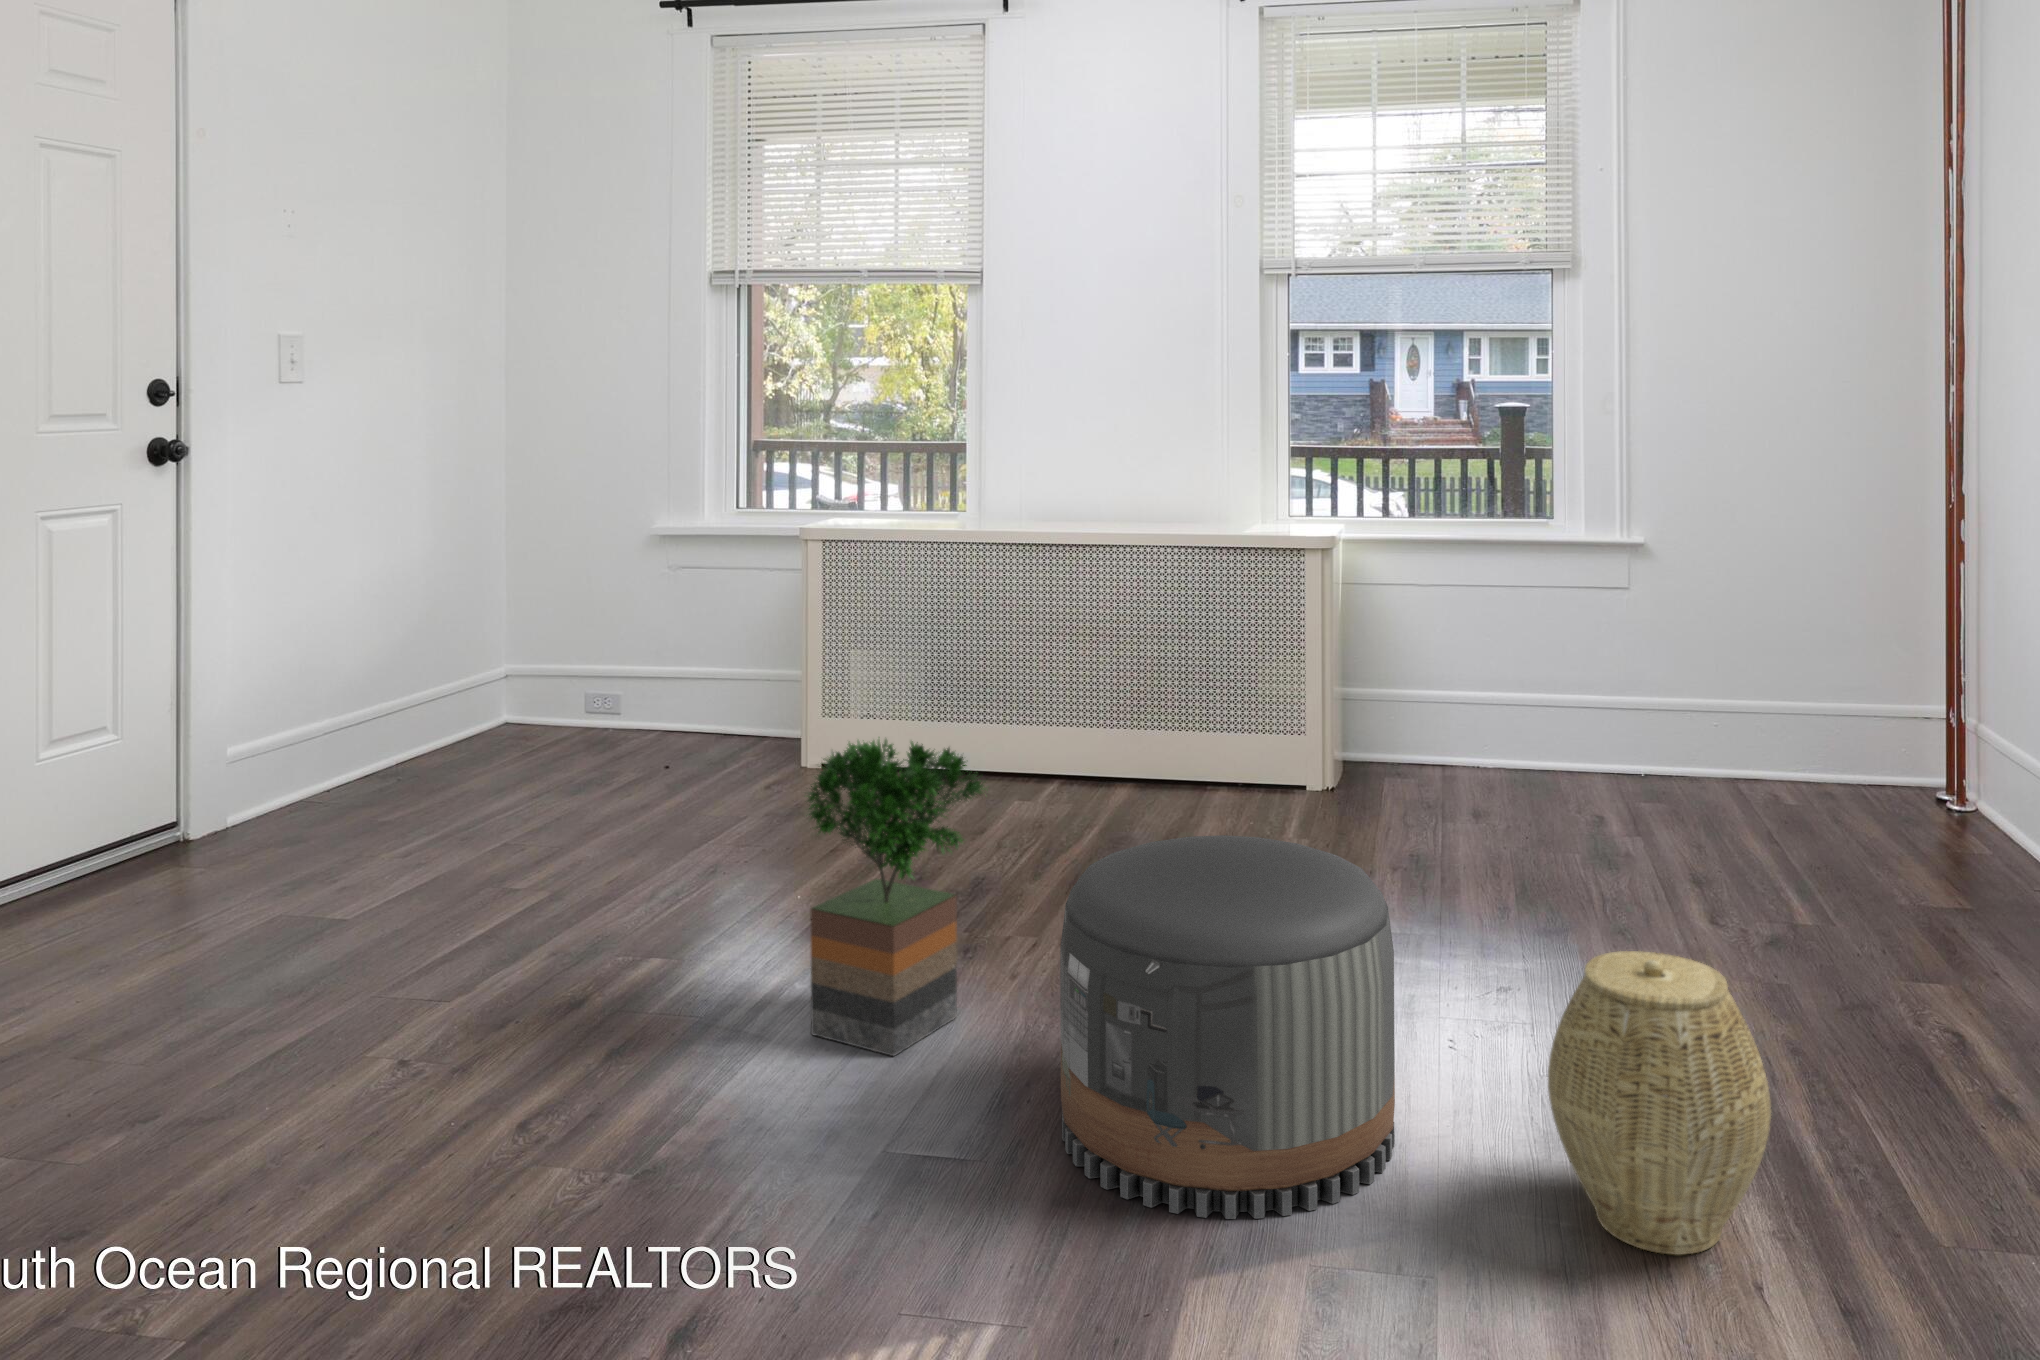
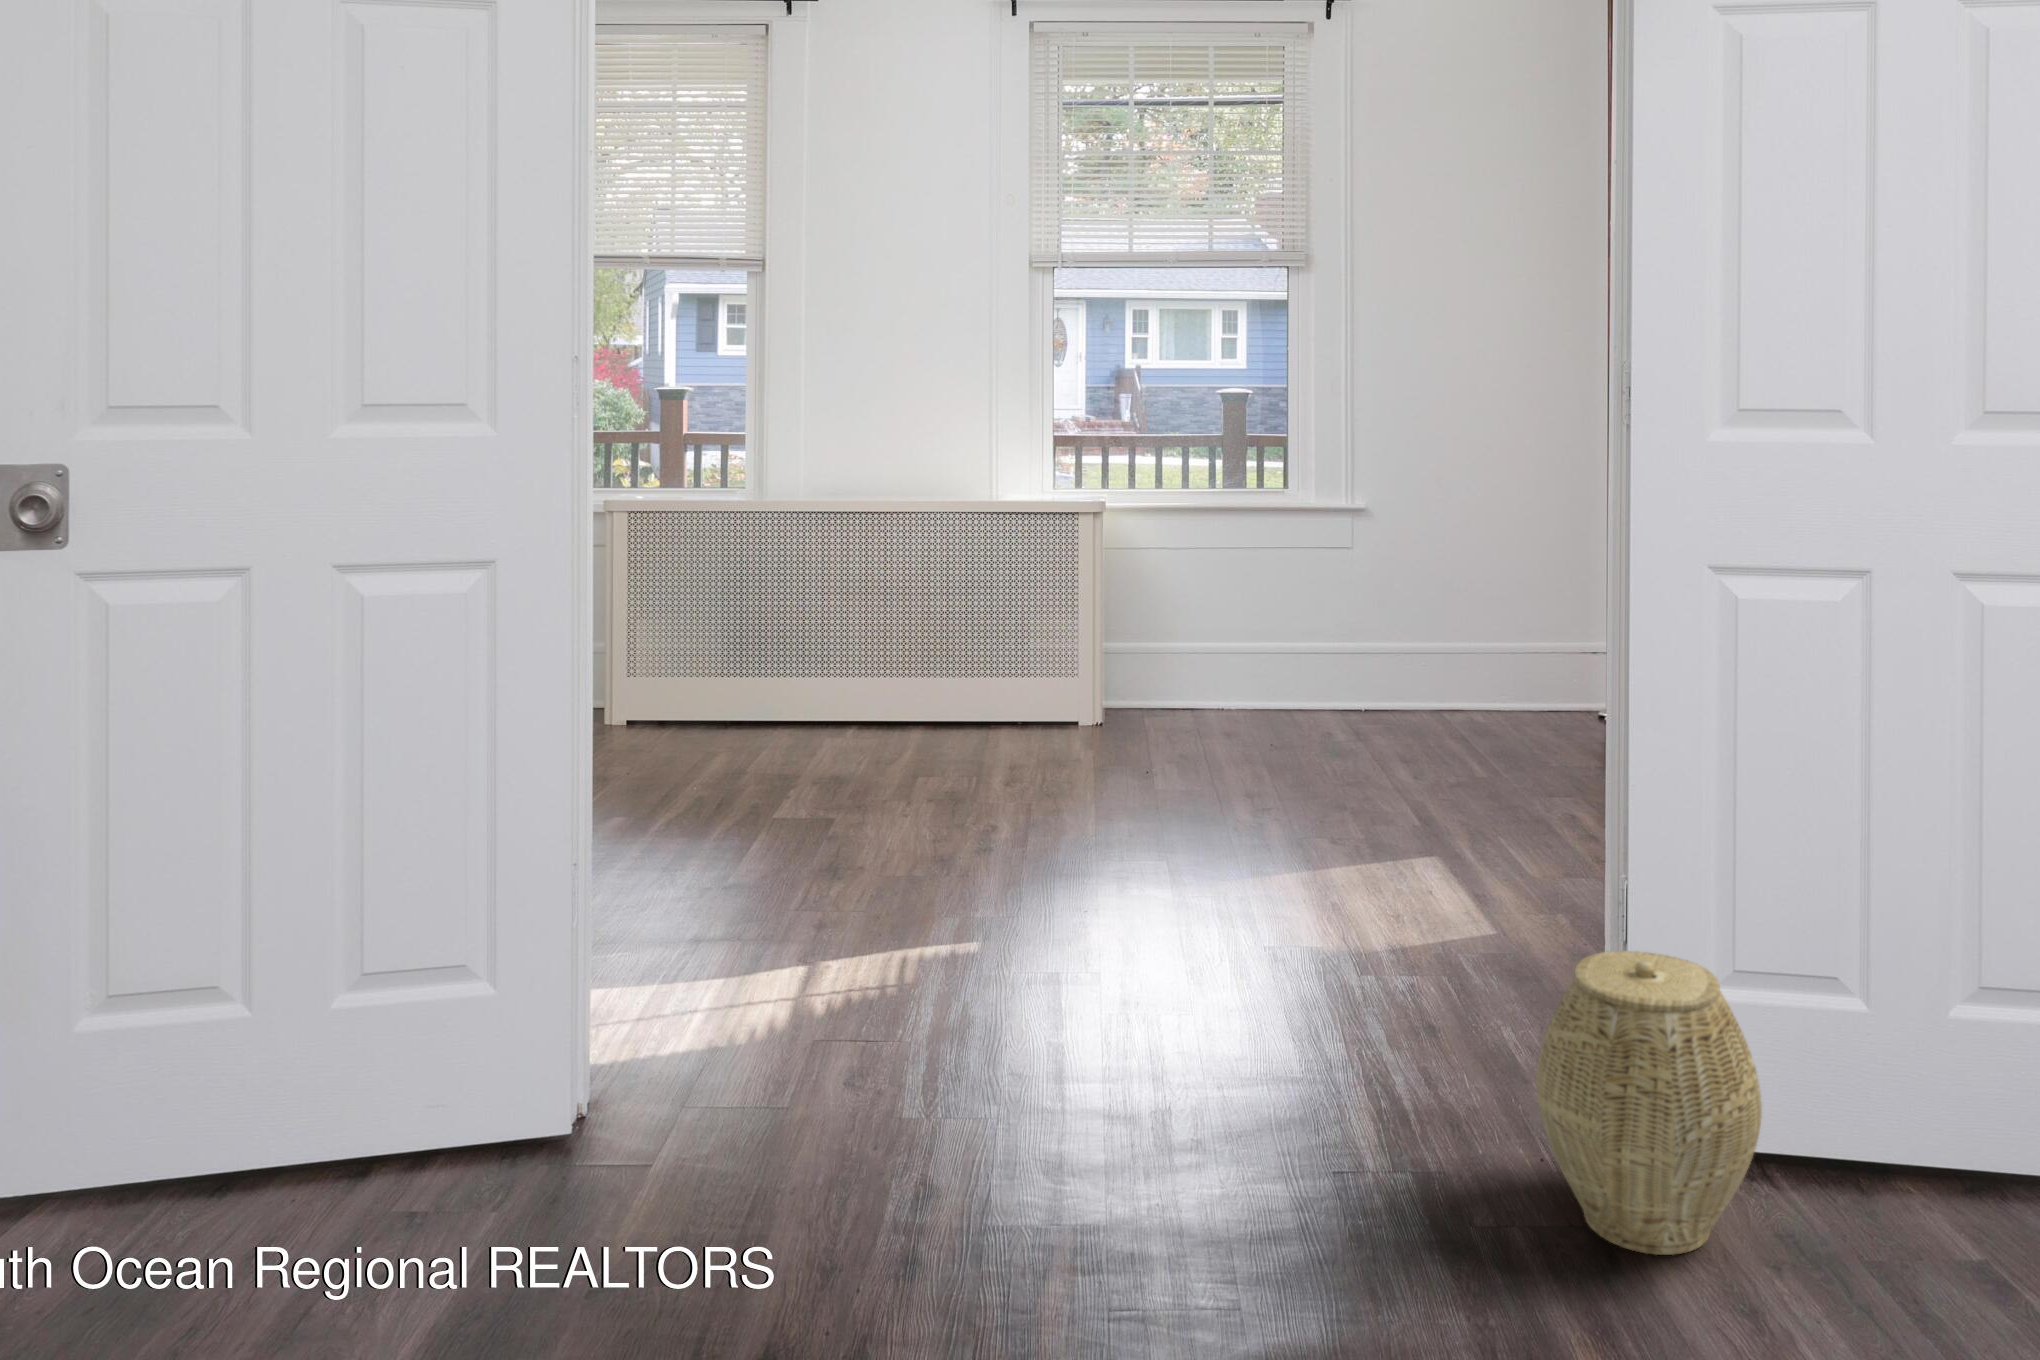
potted tree: present [806,739,985,1056] -> none [770,725,967,1054]
pouf: present [1060,835,1395,1219] -> none [1039,830,1382,1219]

